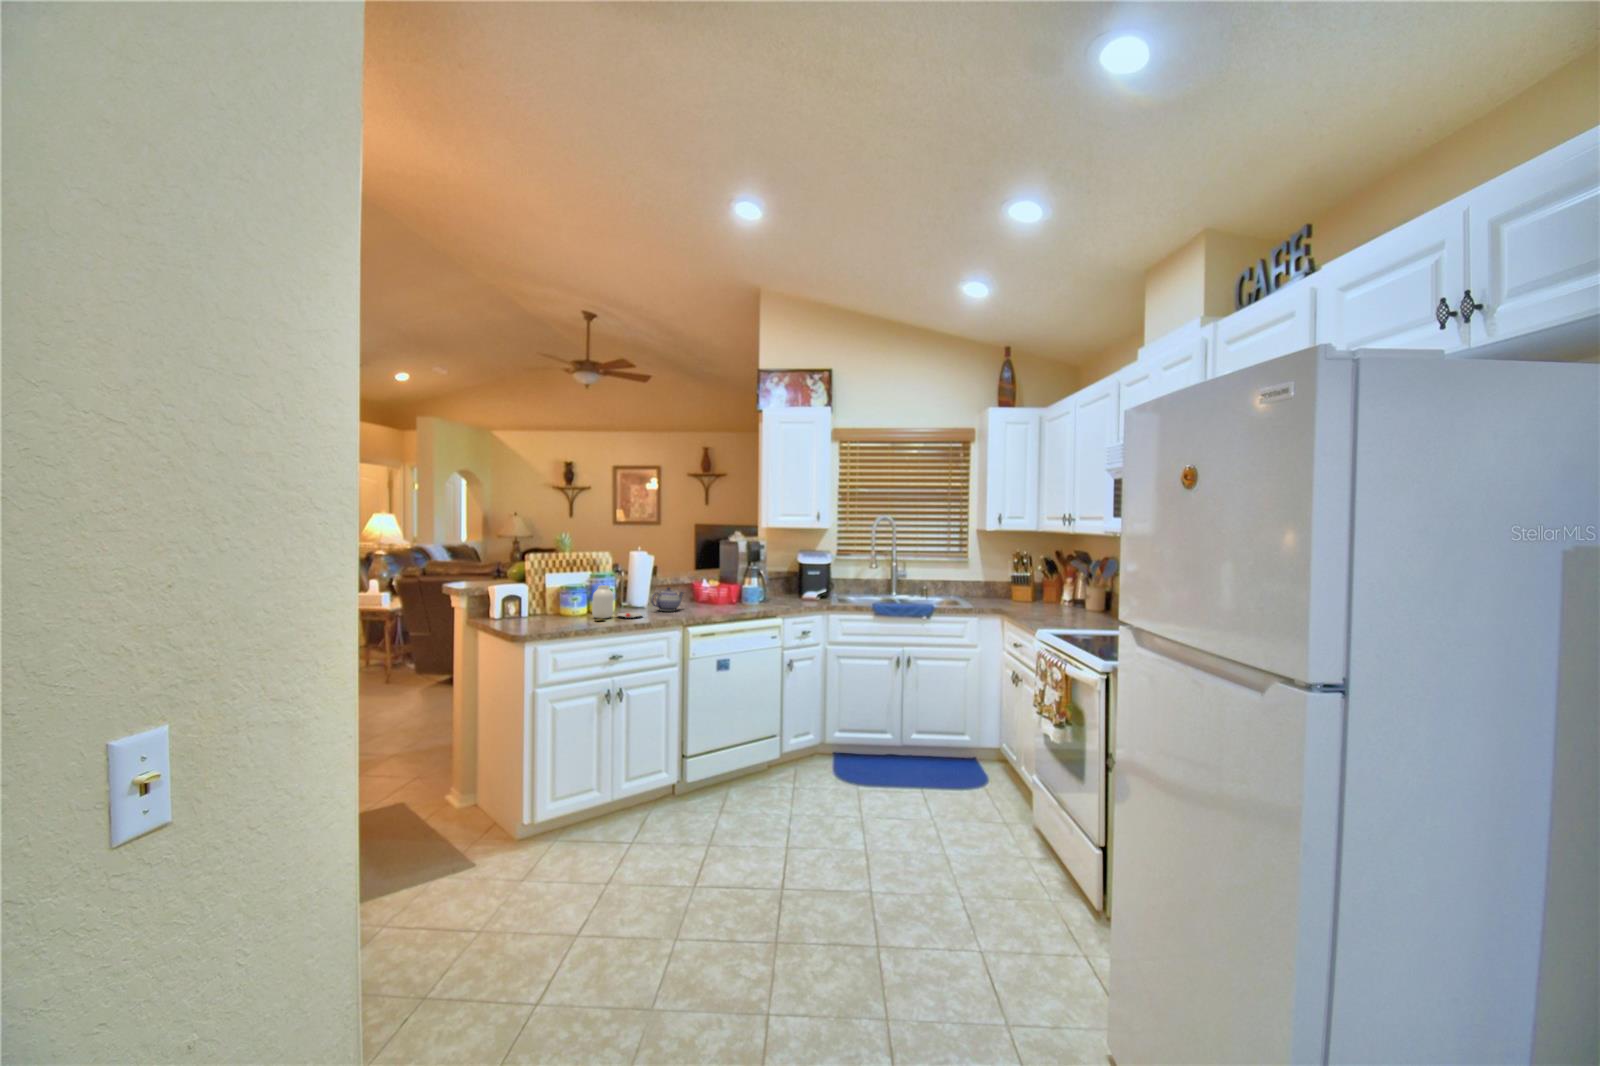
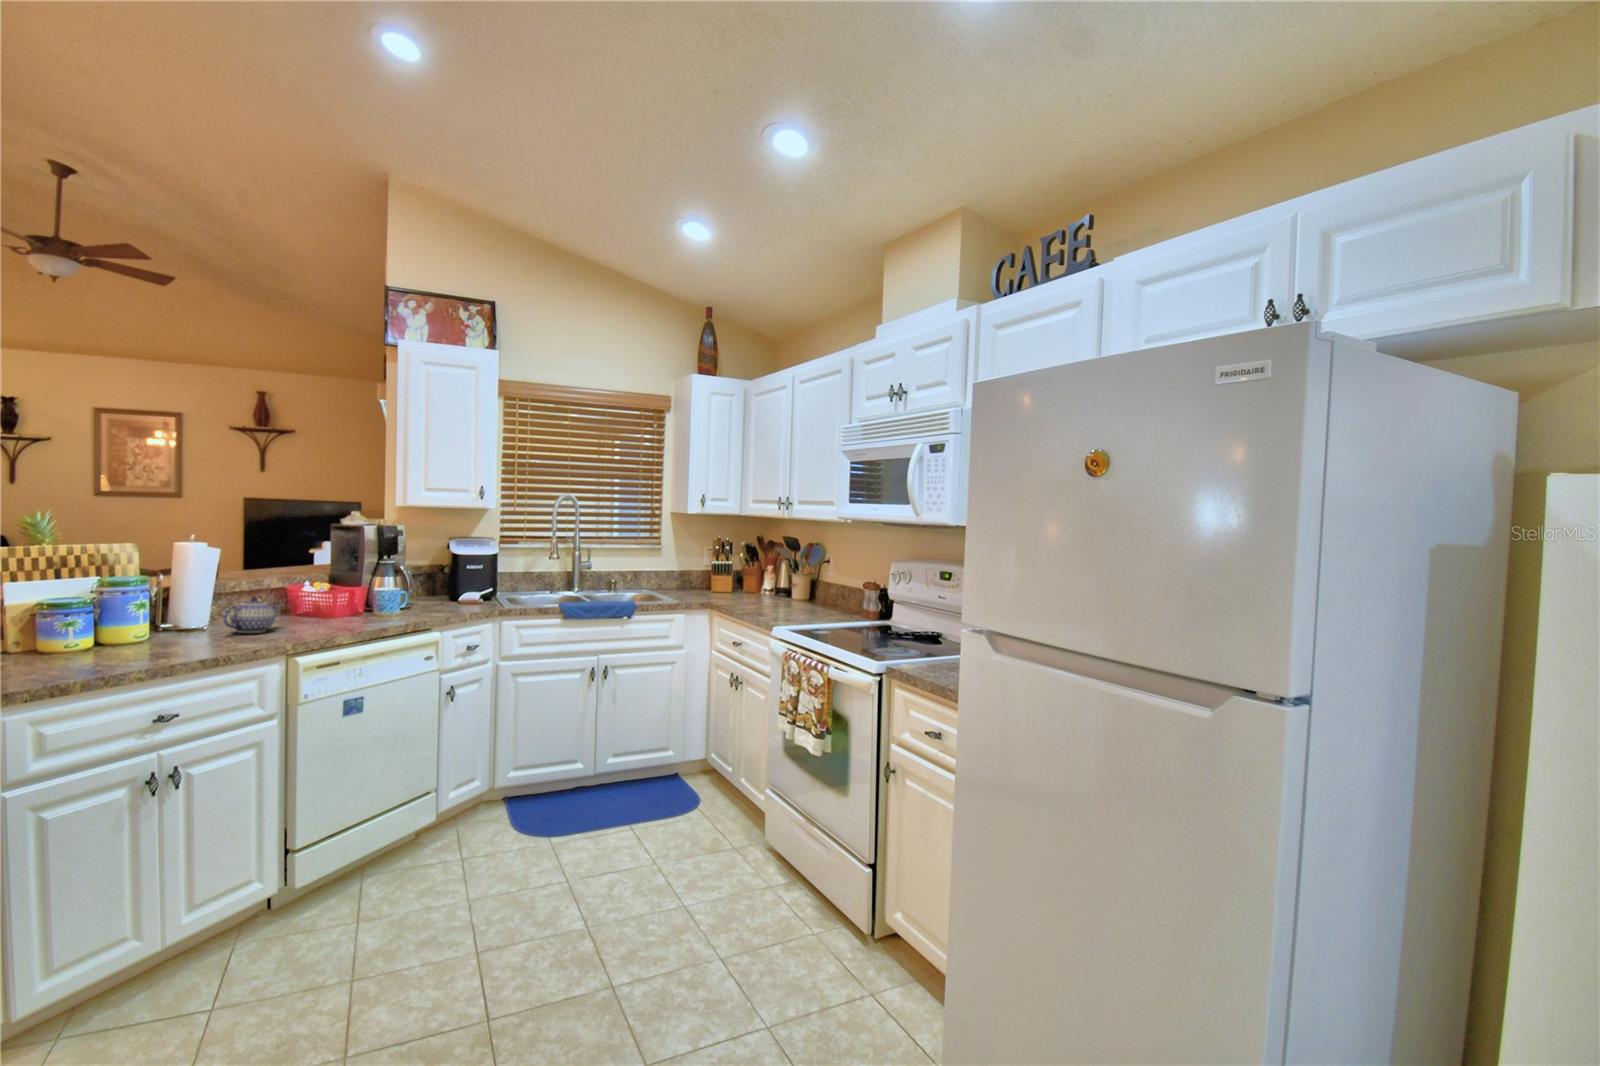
jar: present [592,585,642,621] -> none [107,600,218,659]

